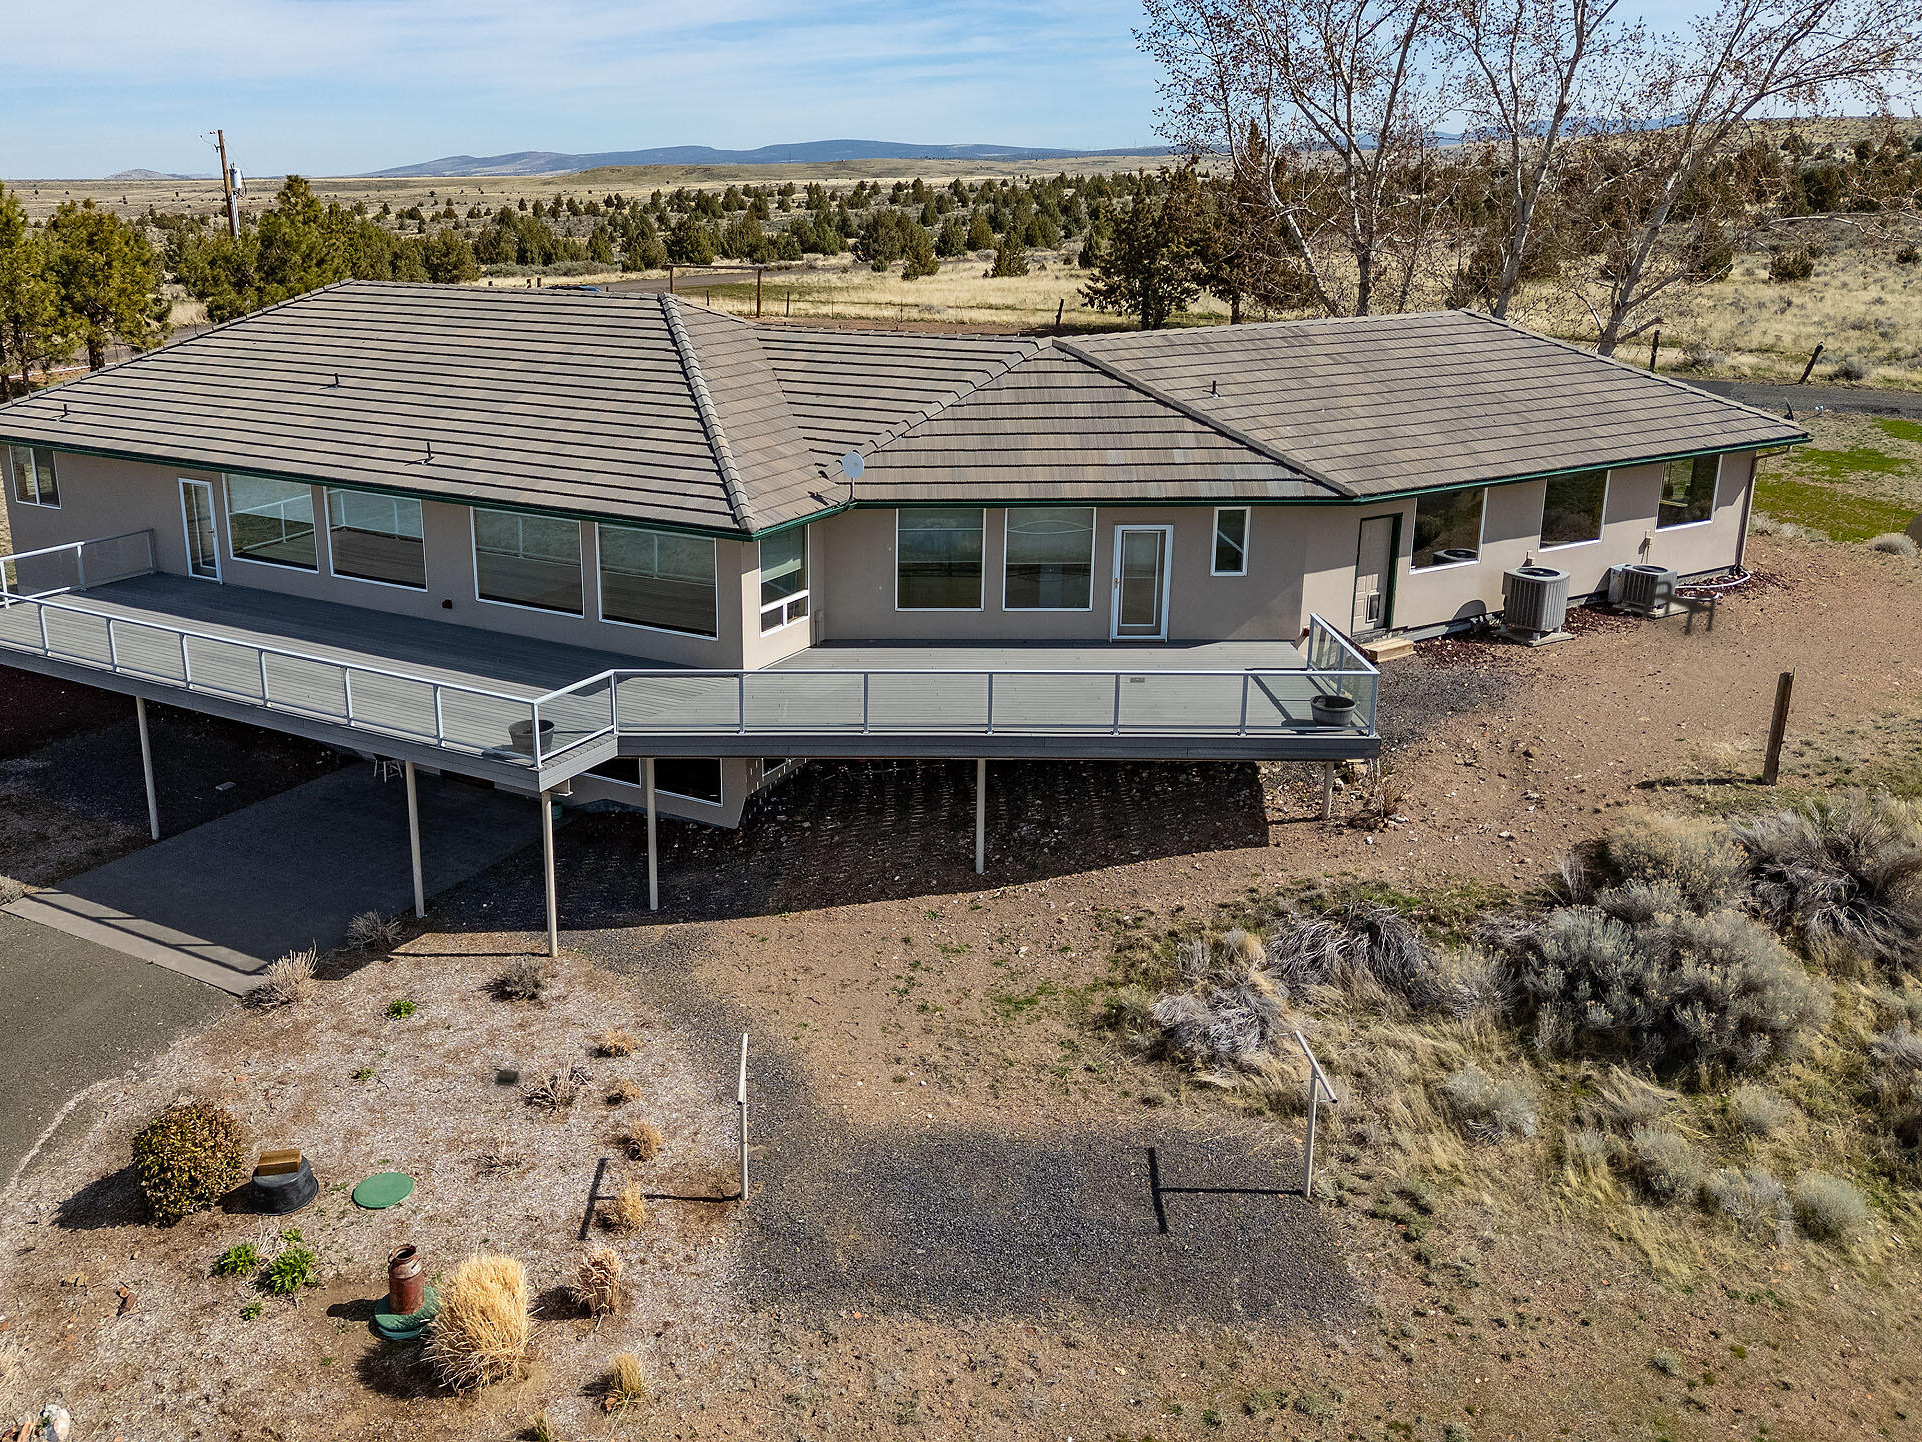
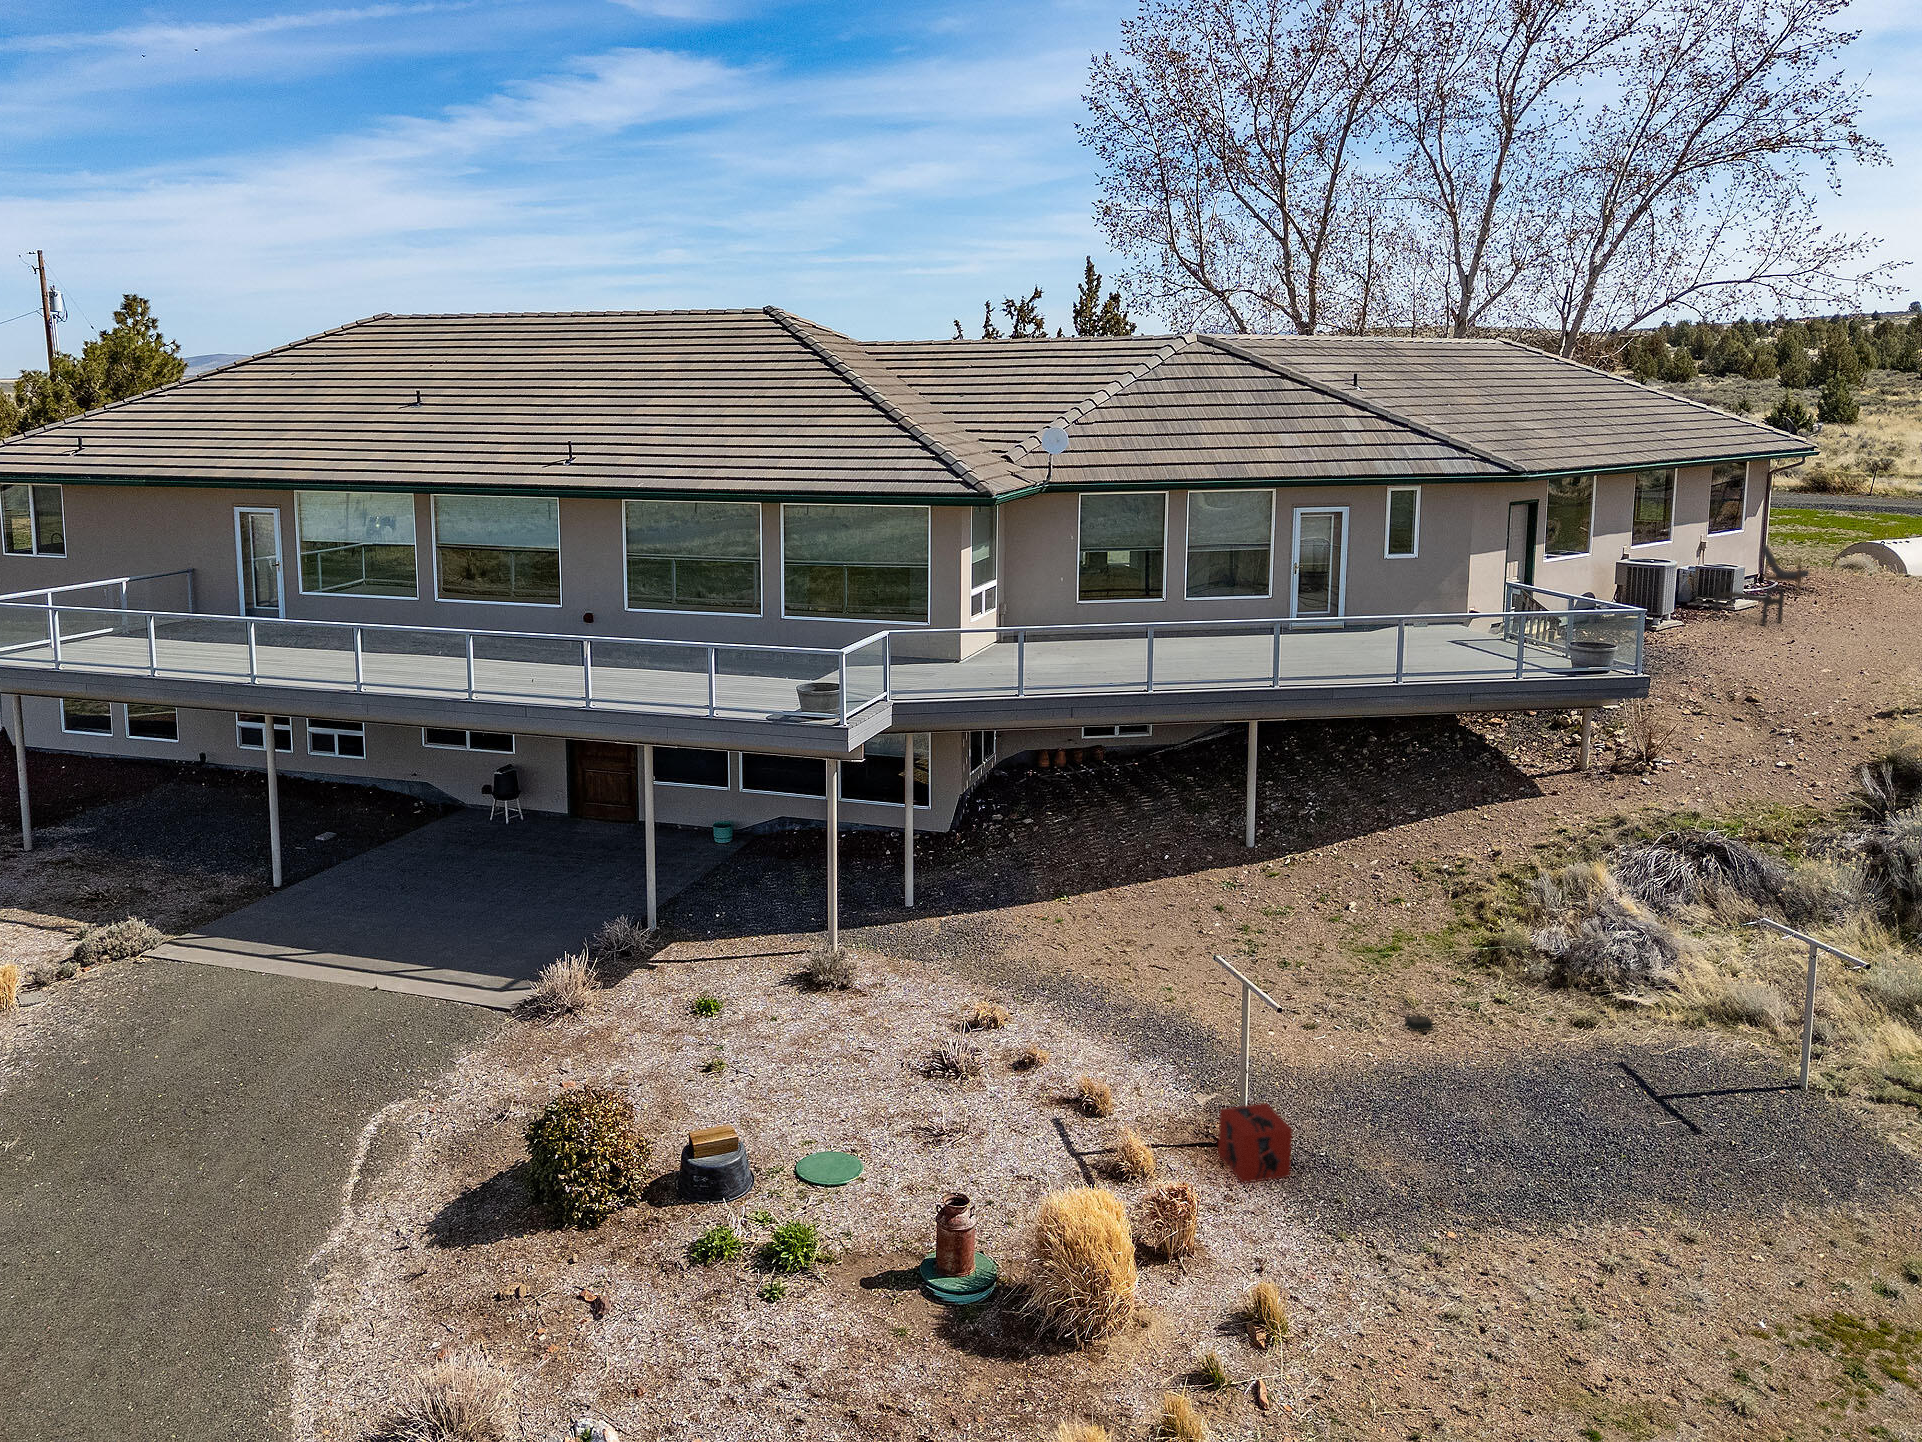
lounge chair: none [1733,532,1790,588] -> present [1762,545,1809,591]
decorative plant: present [488,1057,519,1085] -> present [1401,1001,1437,1031]
storage box: none [719,1172,767,1243] -> present [1218,1103,1292,1183]

